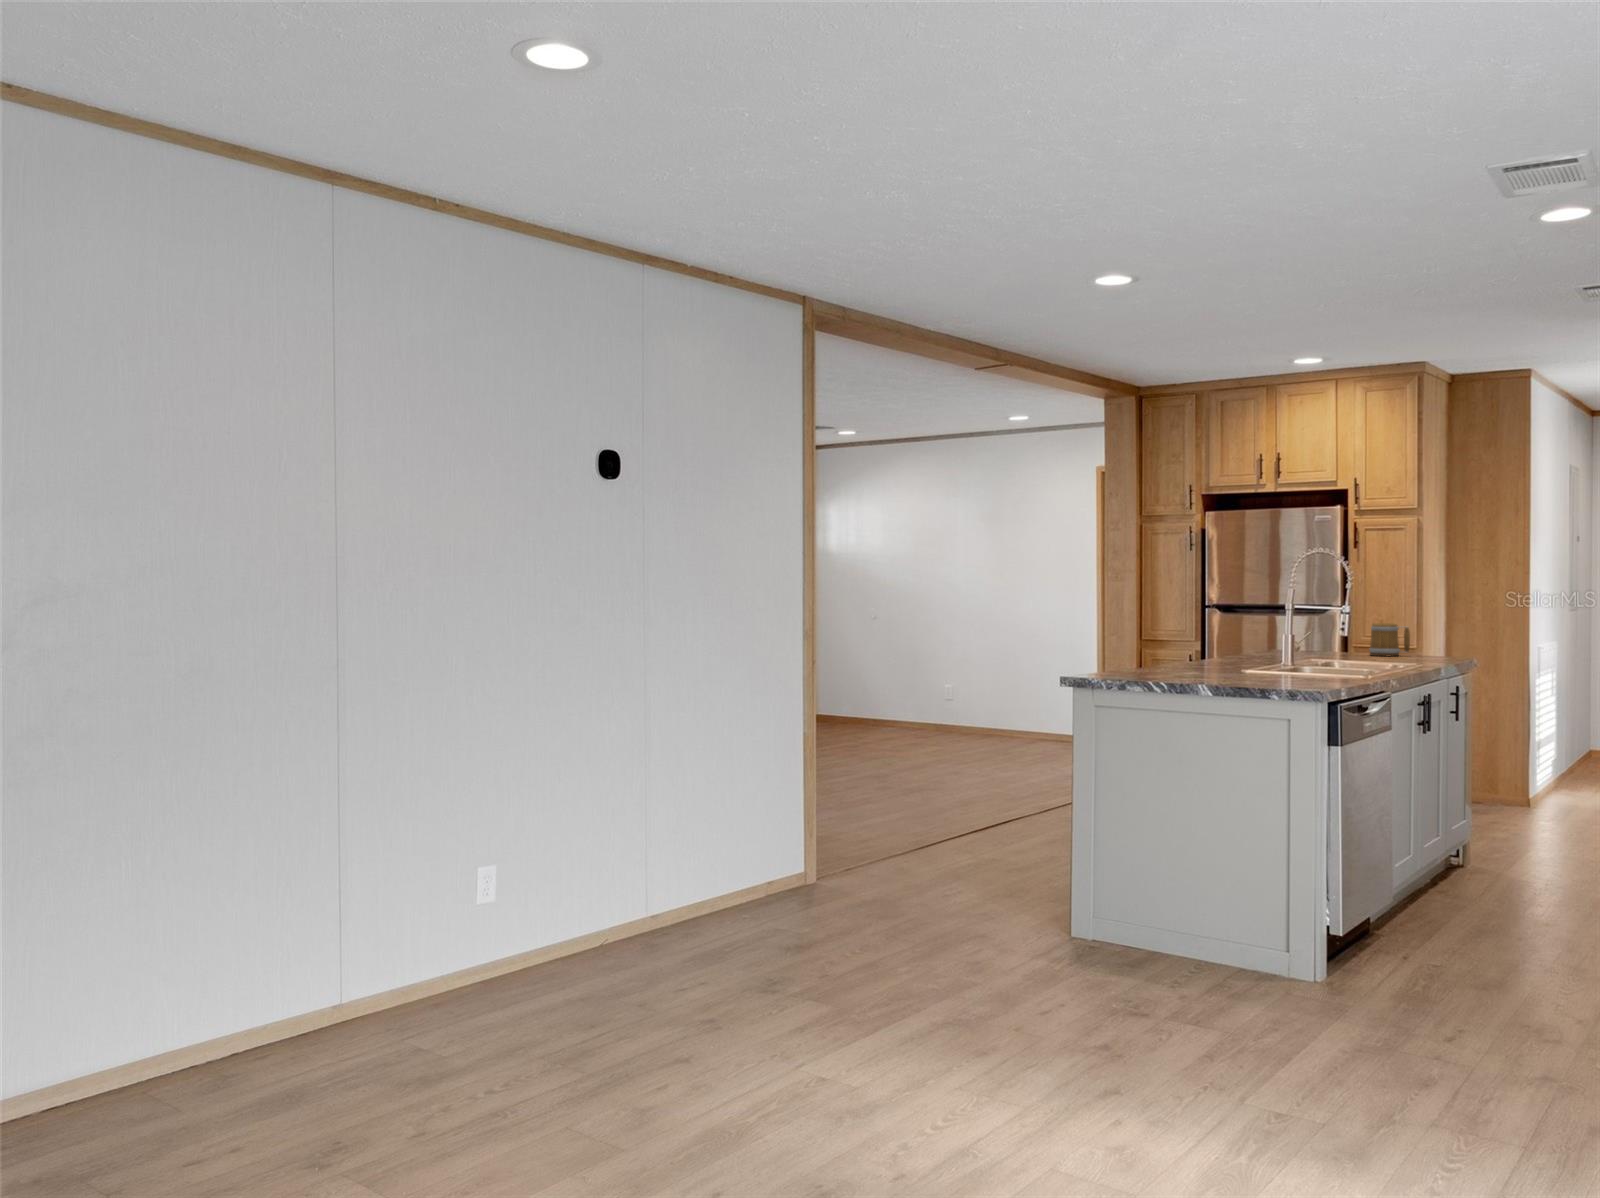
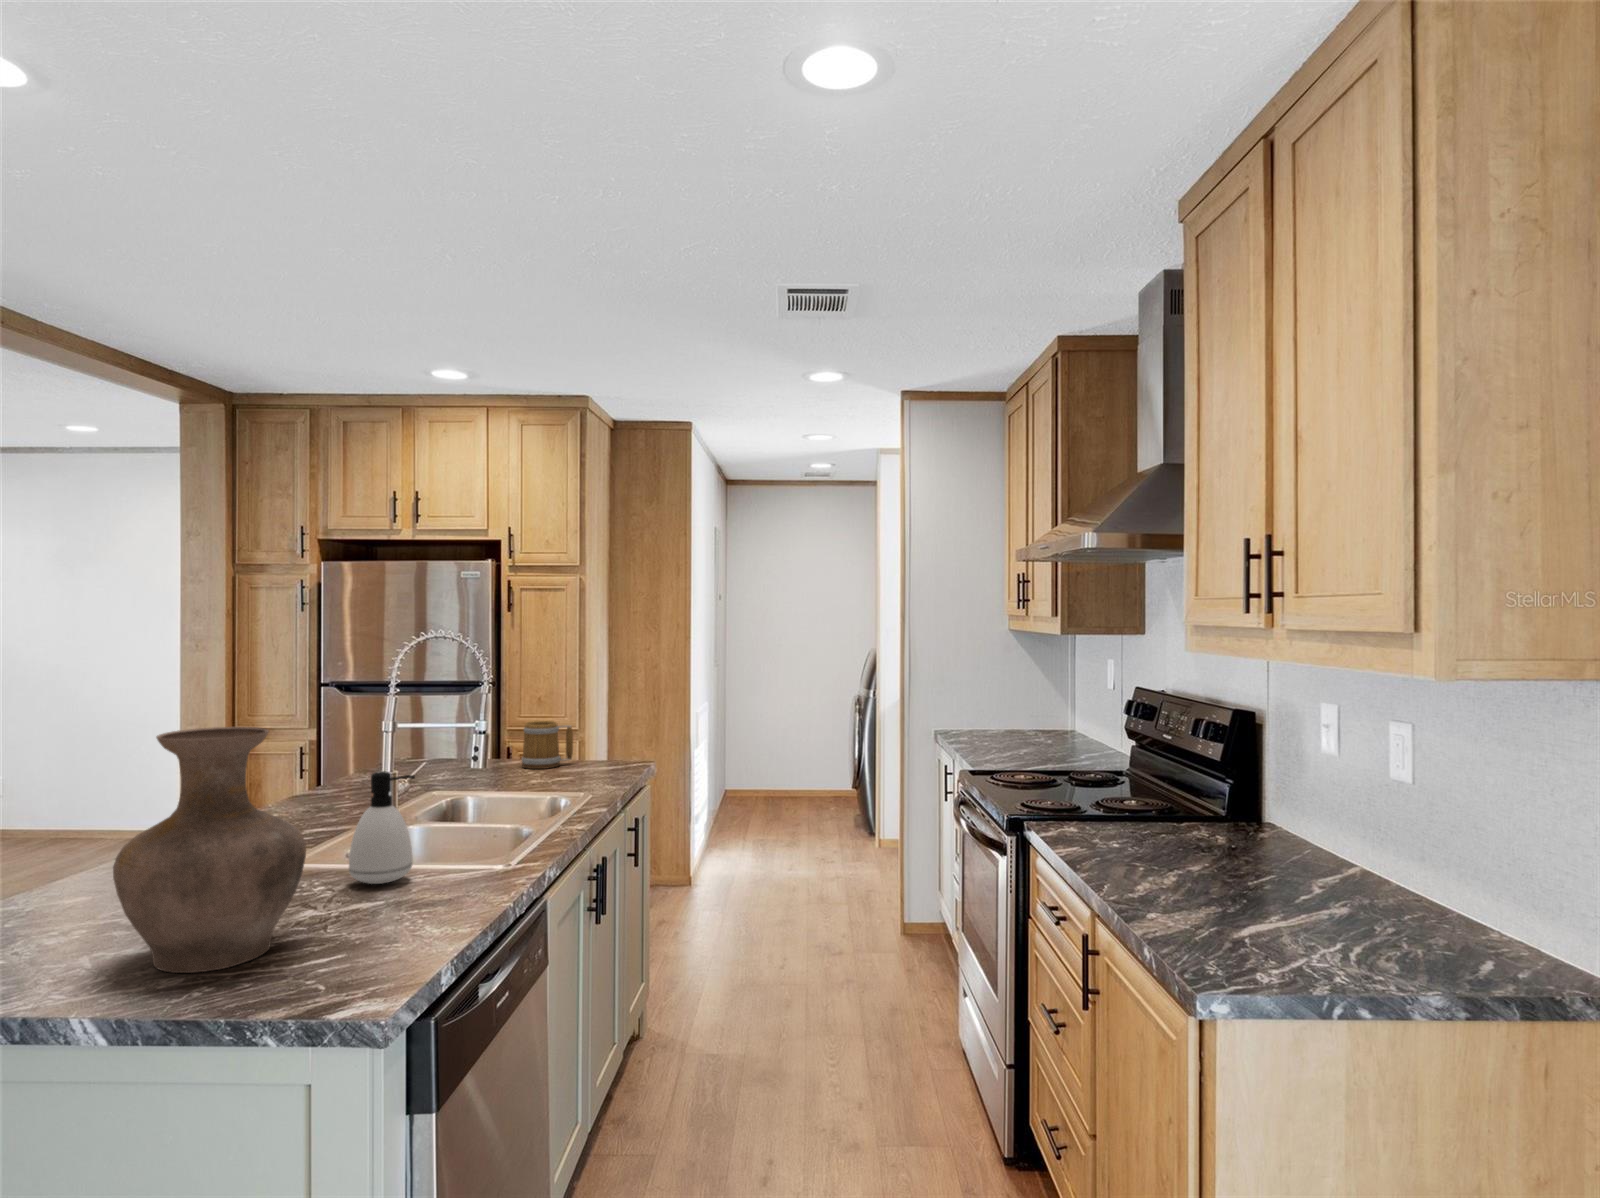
vase: none [1198,582,1276,681] -> present [113,727,306,973]
soap dispenser: none [1283,616,1317,674] -> present [349,771,415,884]

